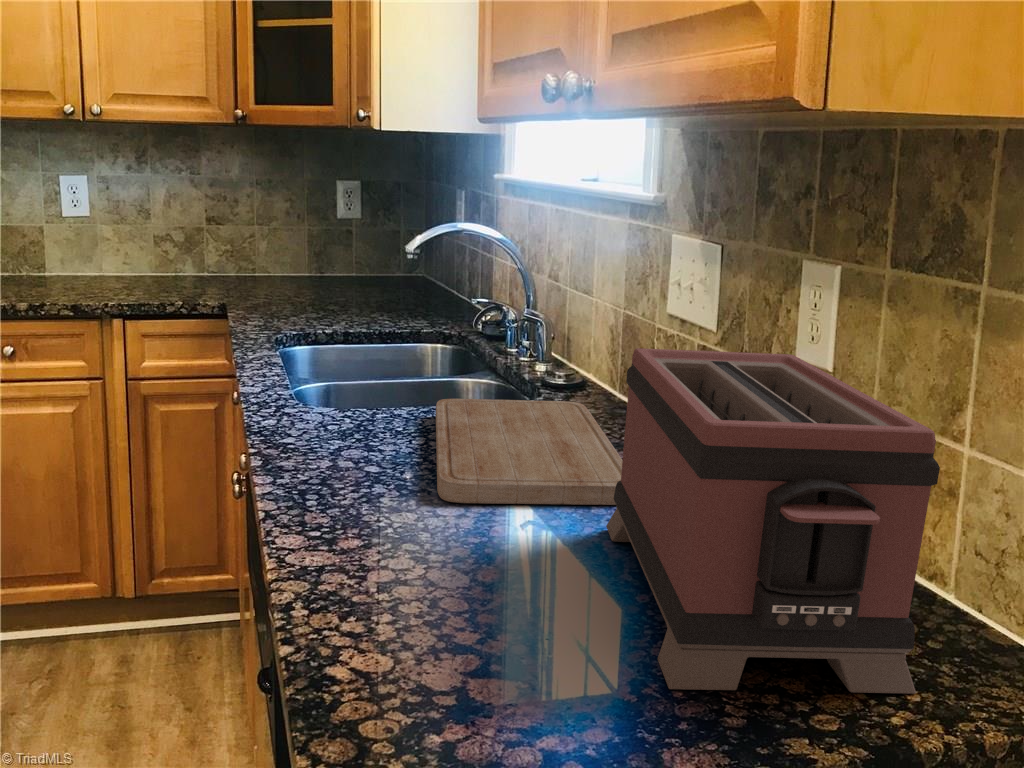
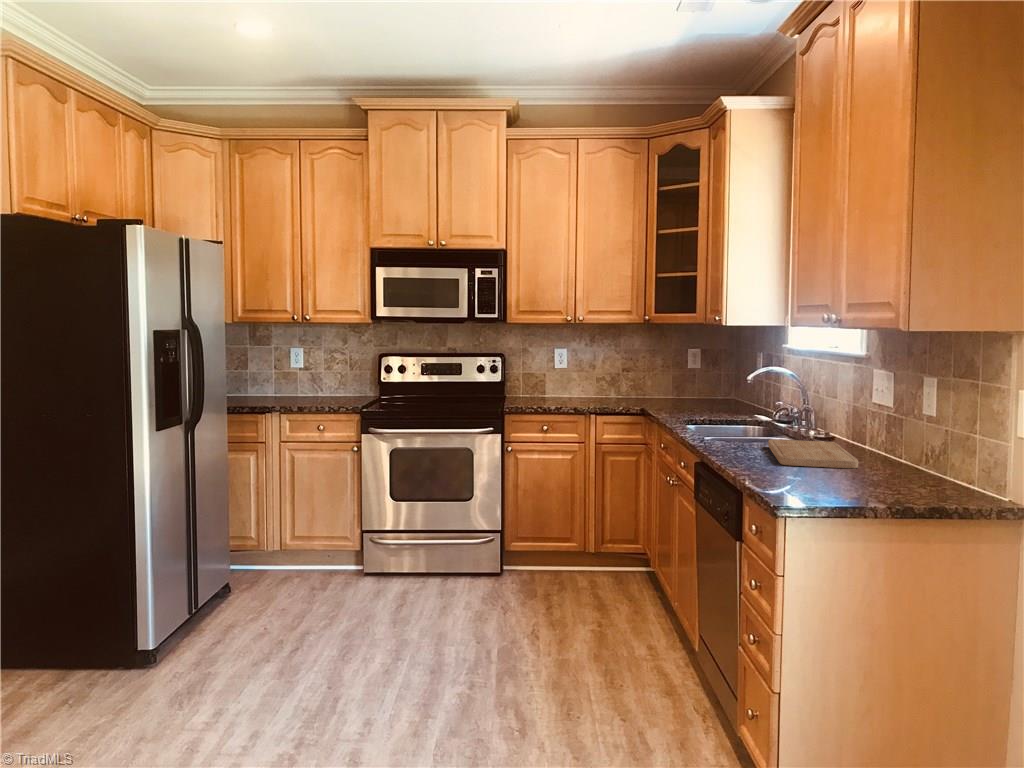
toaster: present [606,348,940,694] -> none [846,408,945,499]

